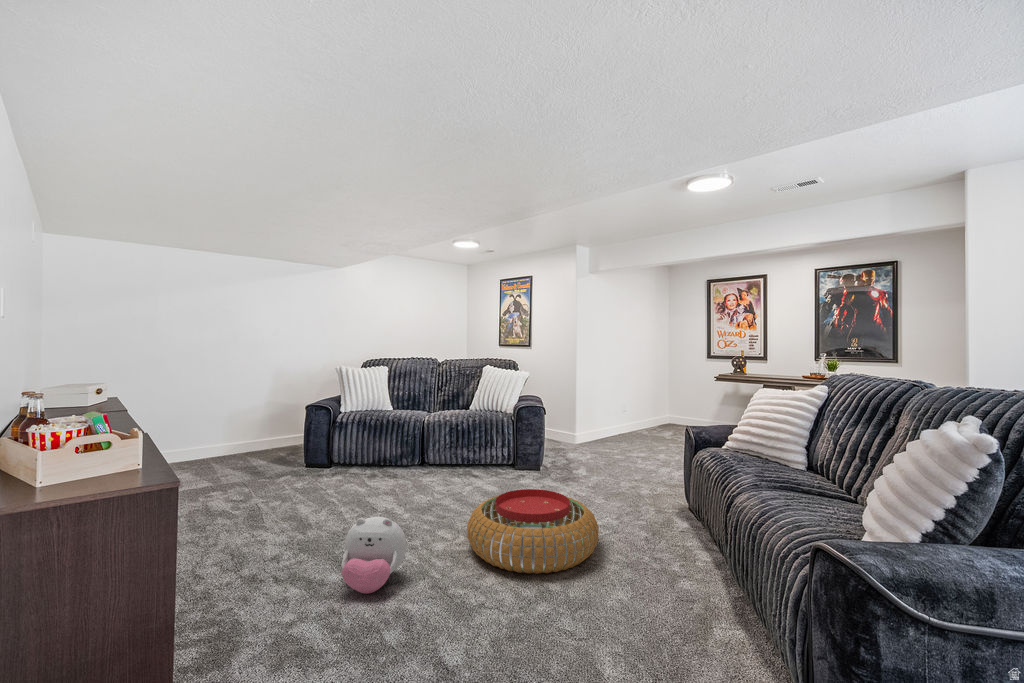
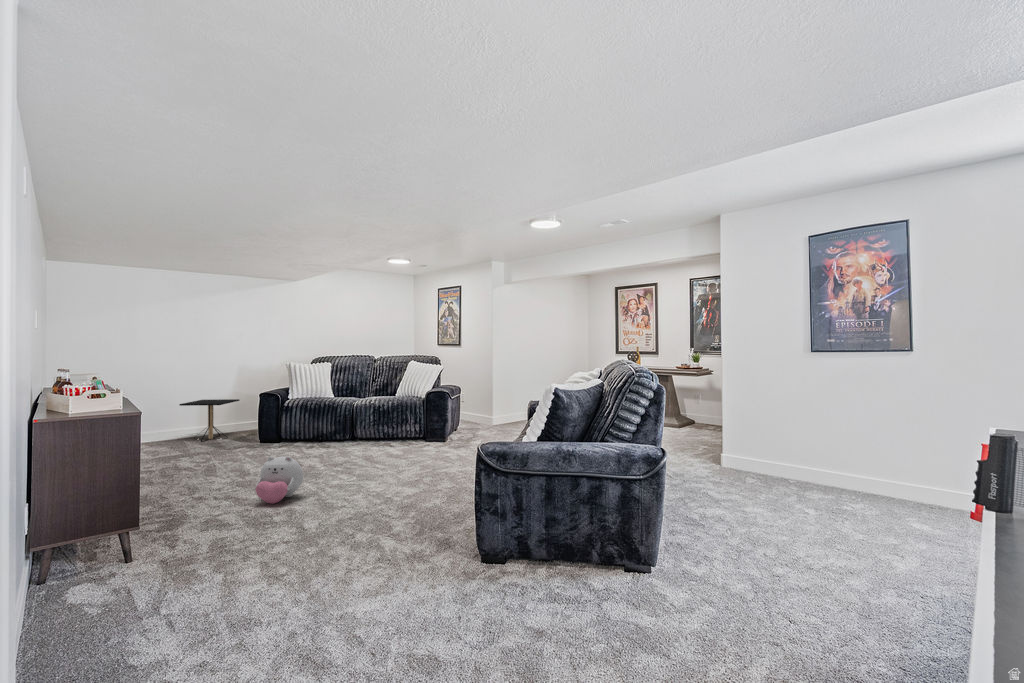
side table: none [206,412,278,467] -> present [179,399,240,442]
pouf: present [467,489,599,574] -> none [352,445,446,495]

